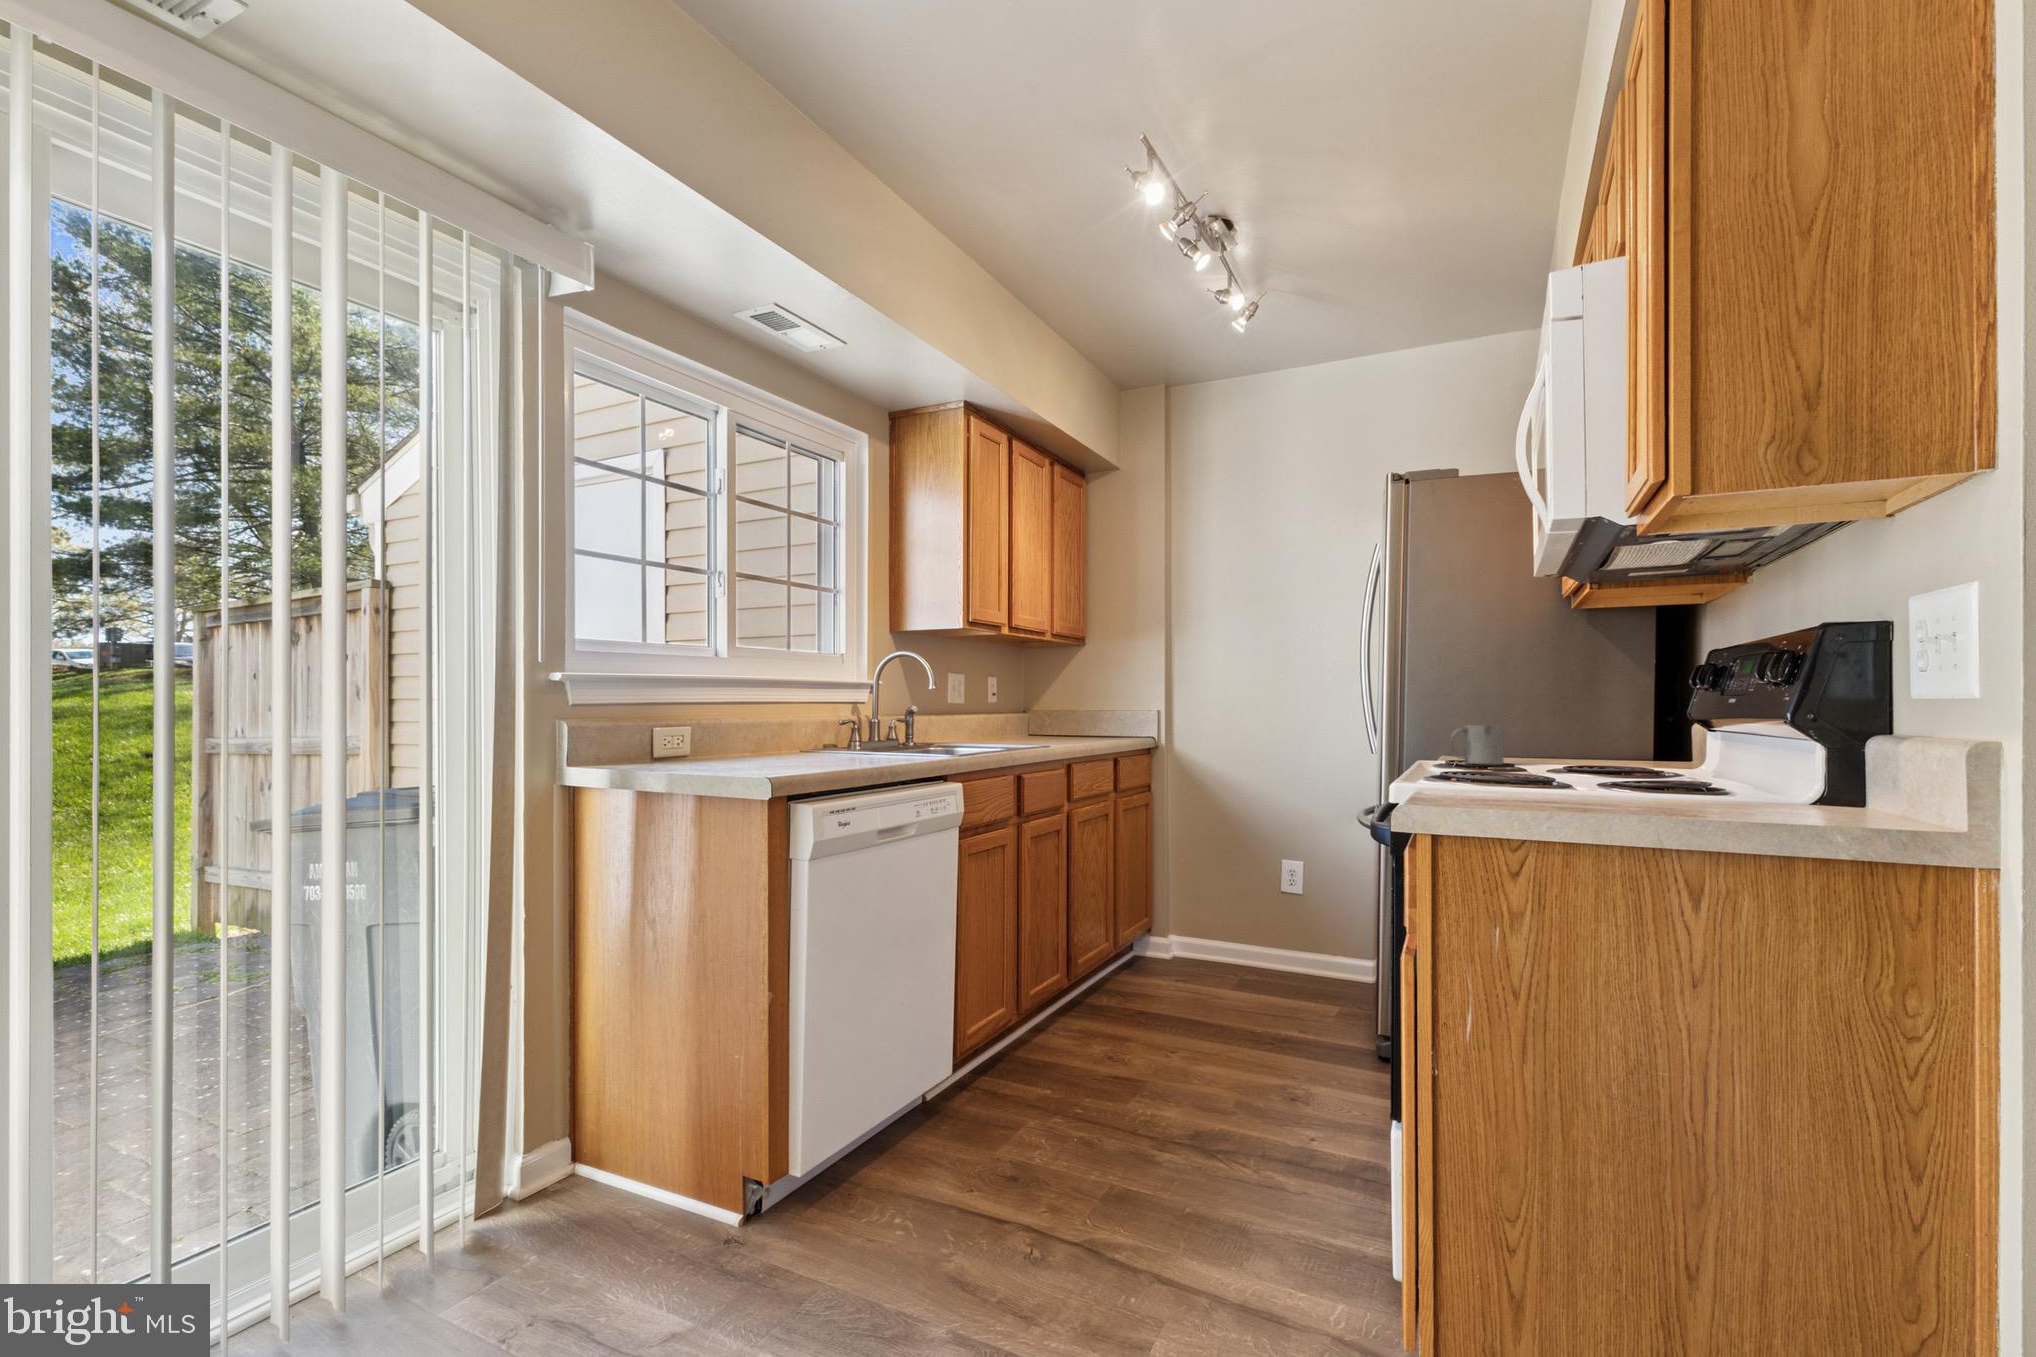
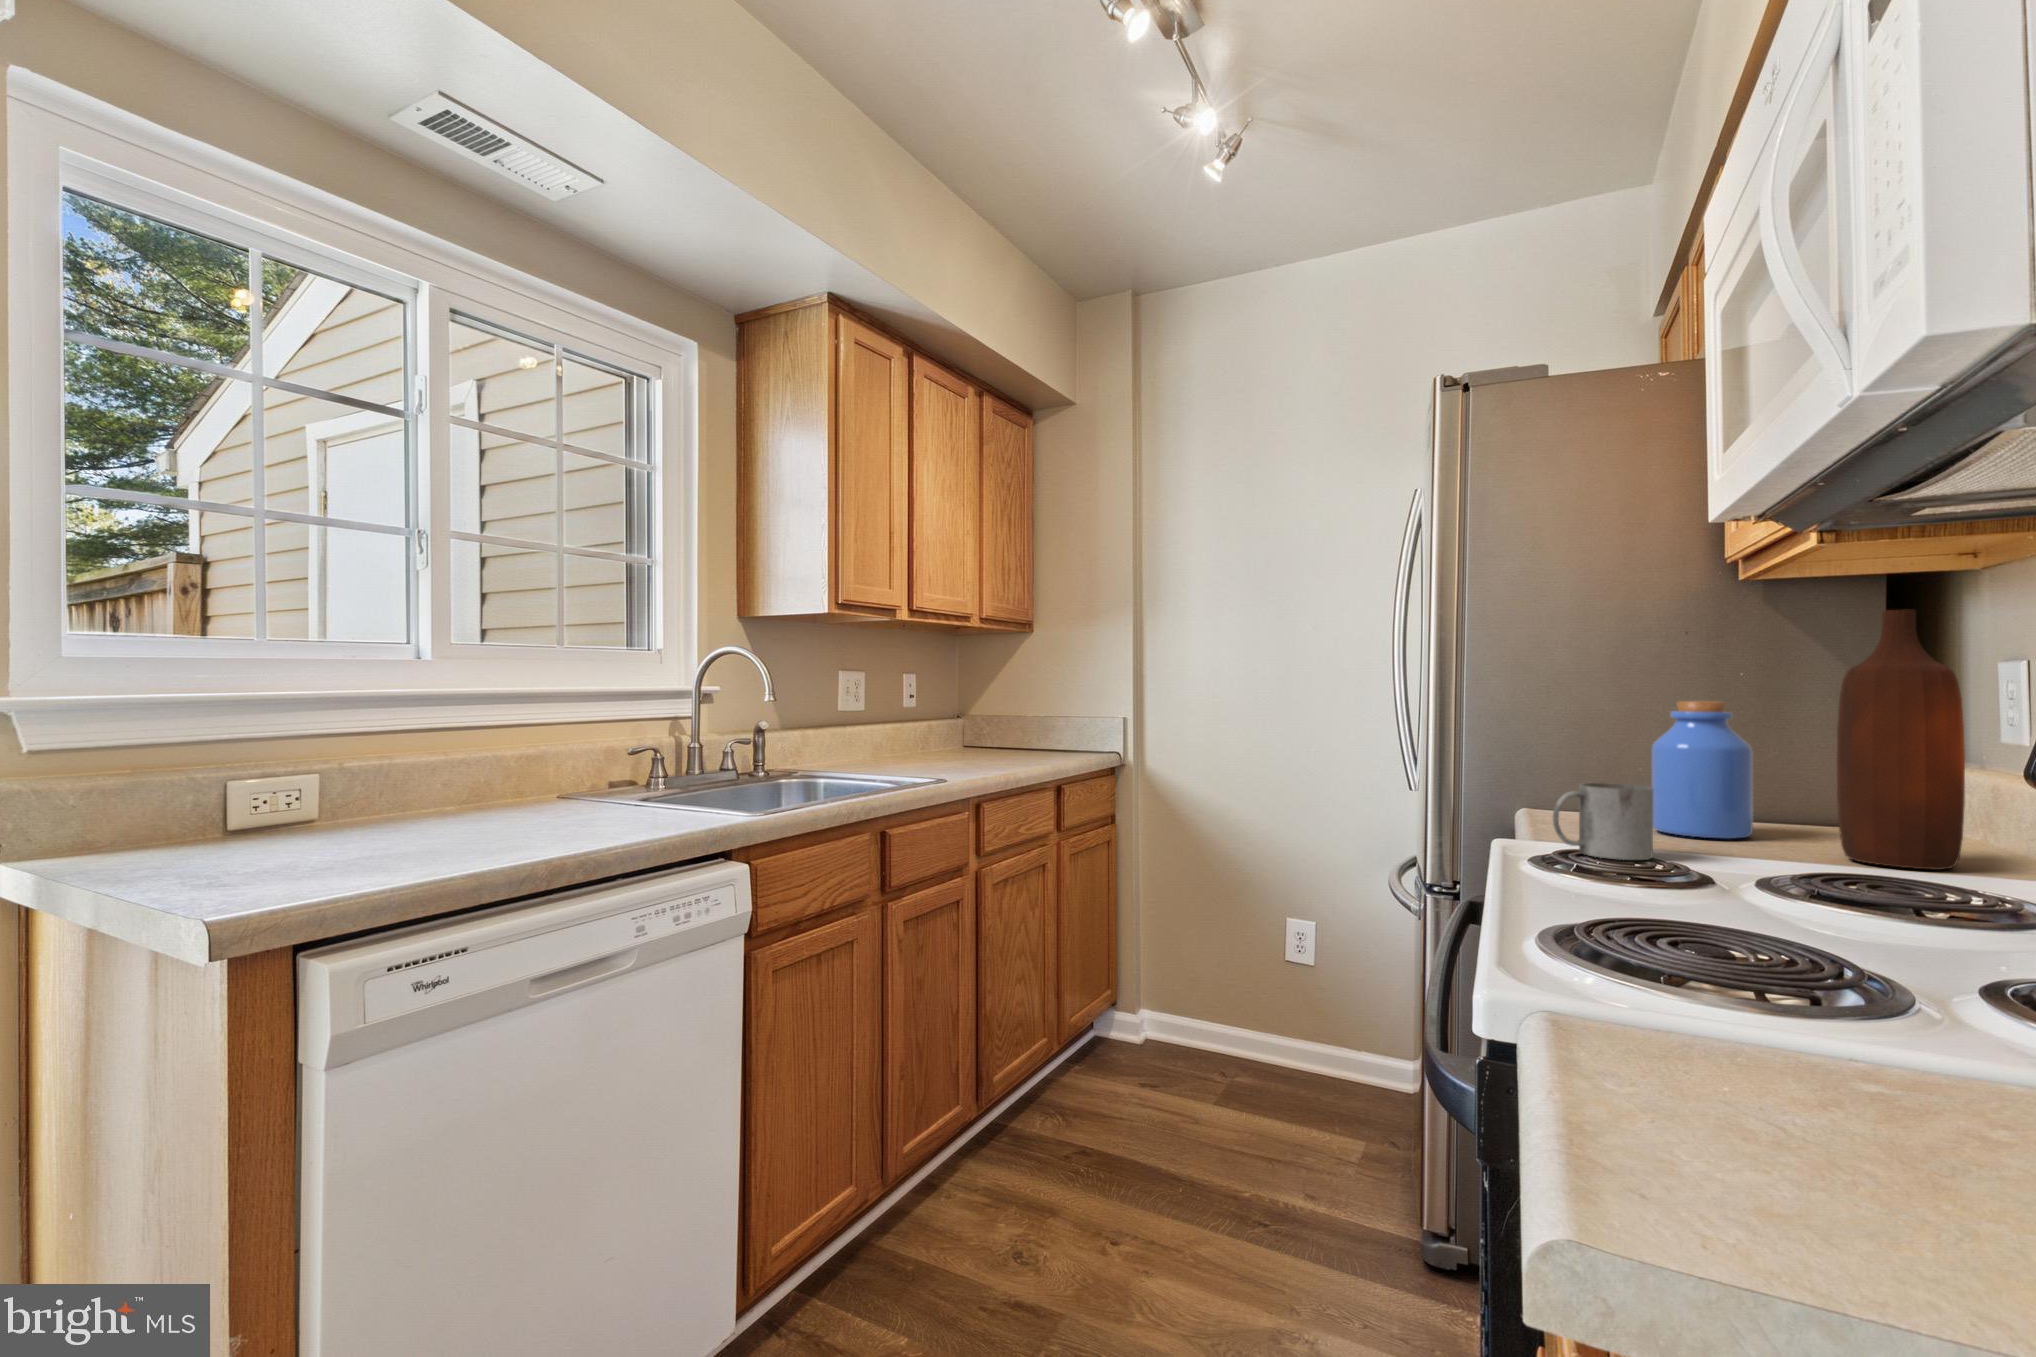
bottle: none [1603,627,1663,766] -> present [1837,610,1965,870]
jar: none [1513,681,1568,759] -> present [1652,701,1753,839]

